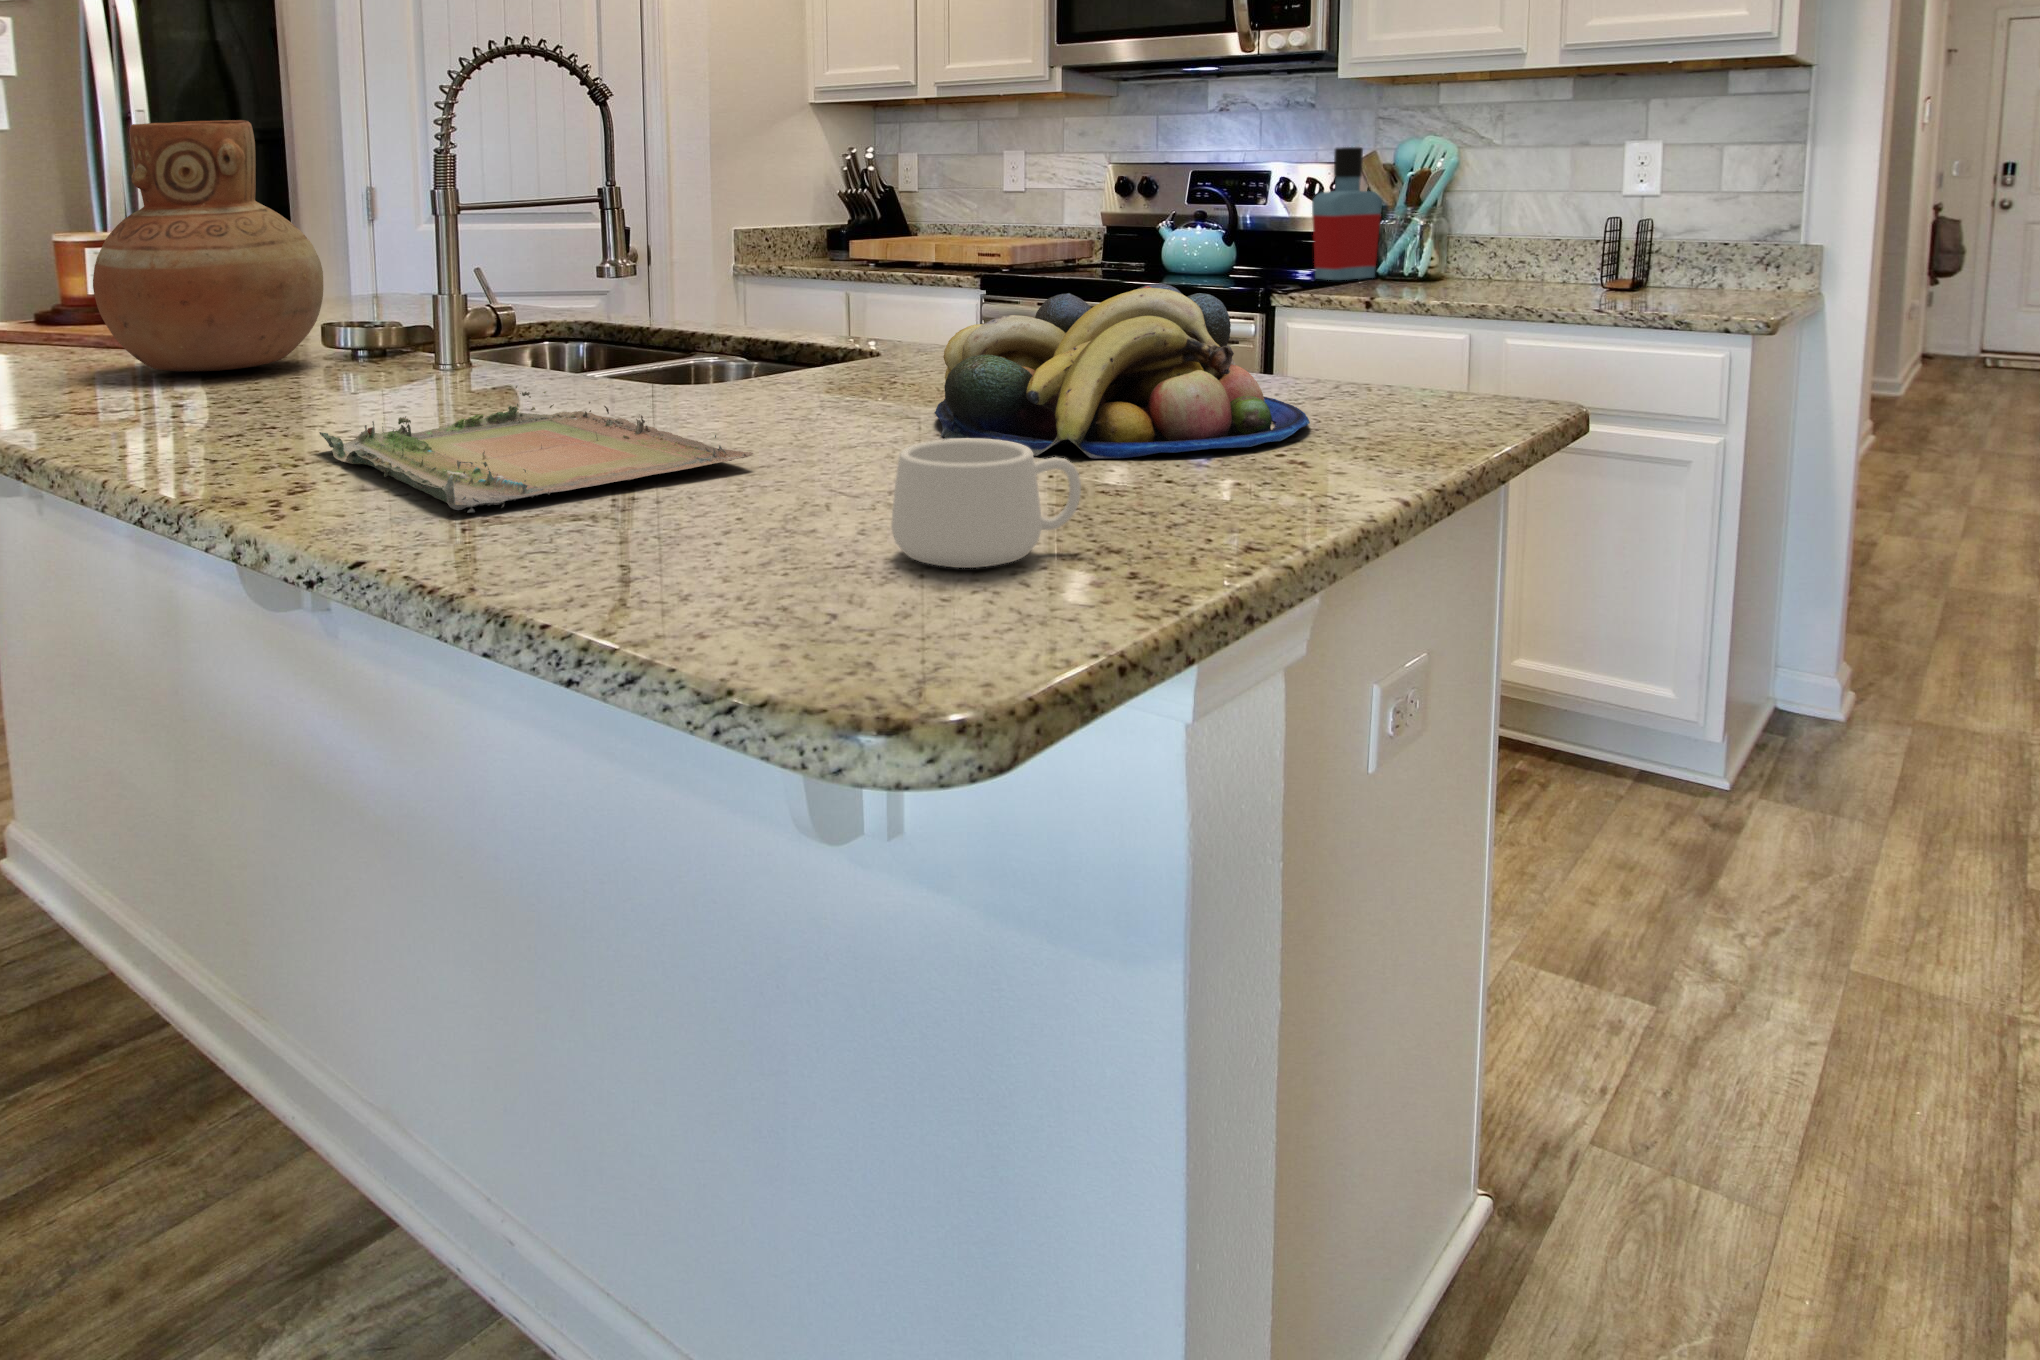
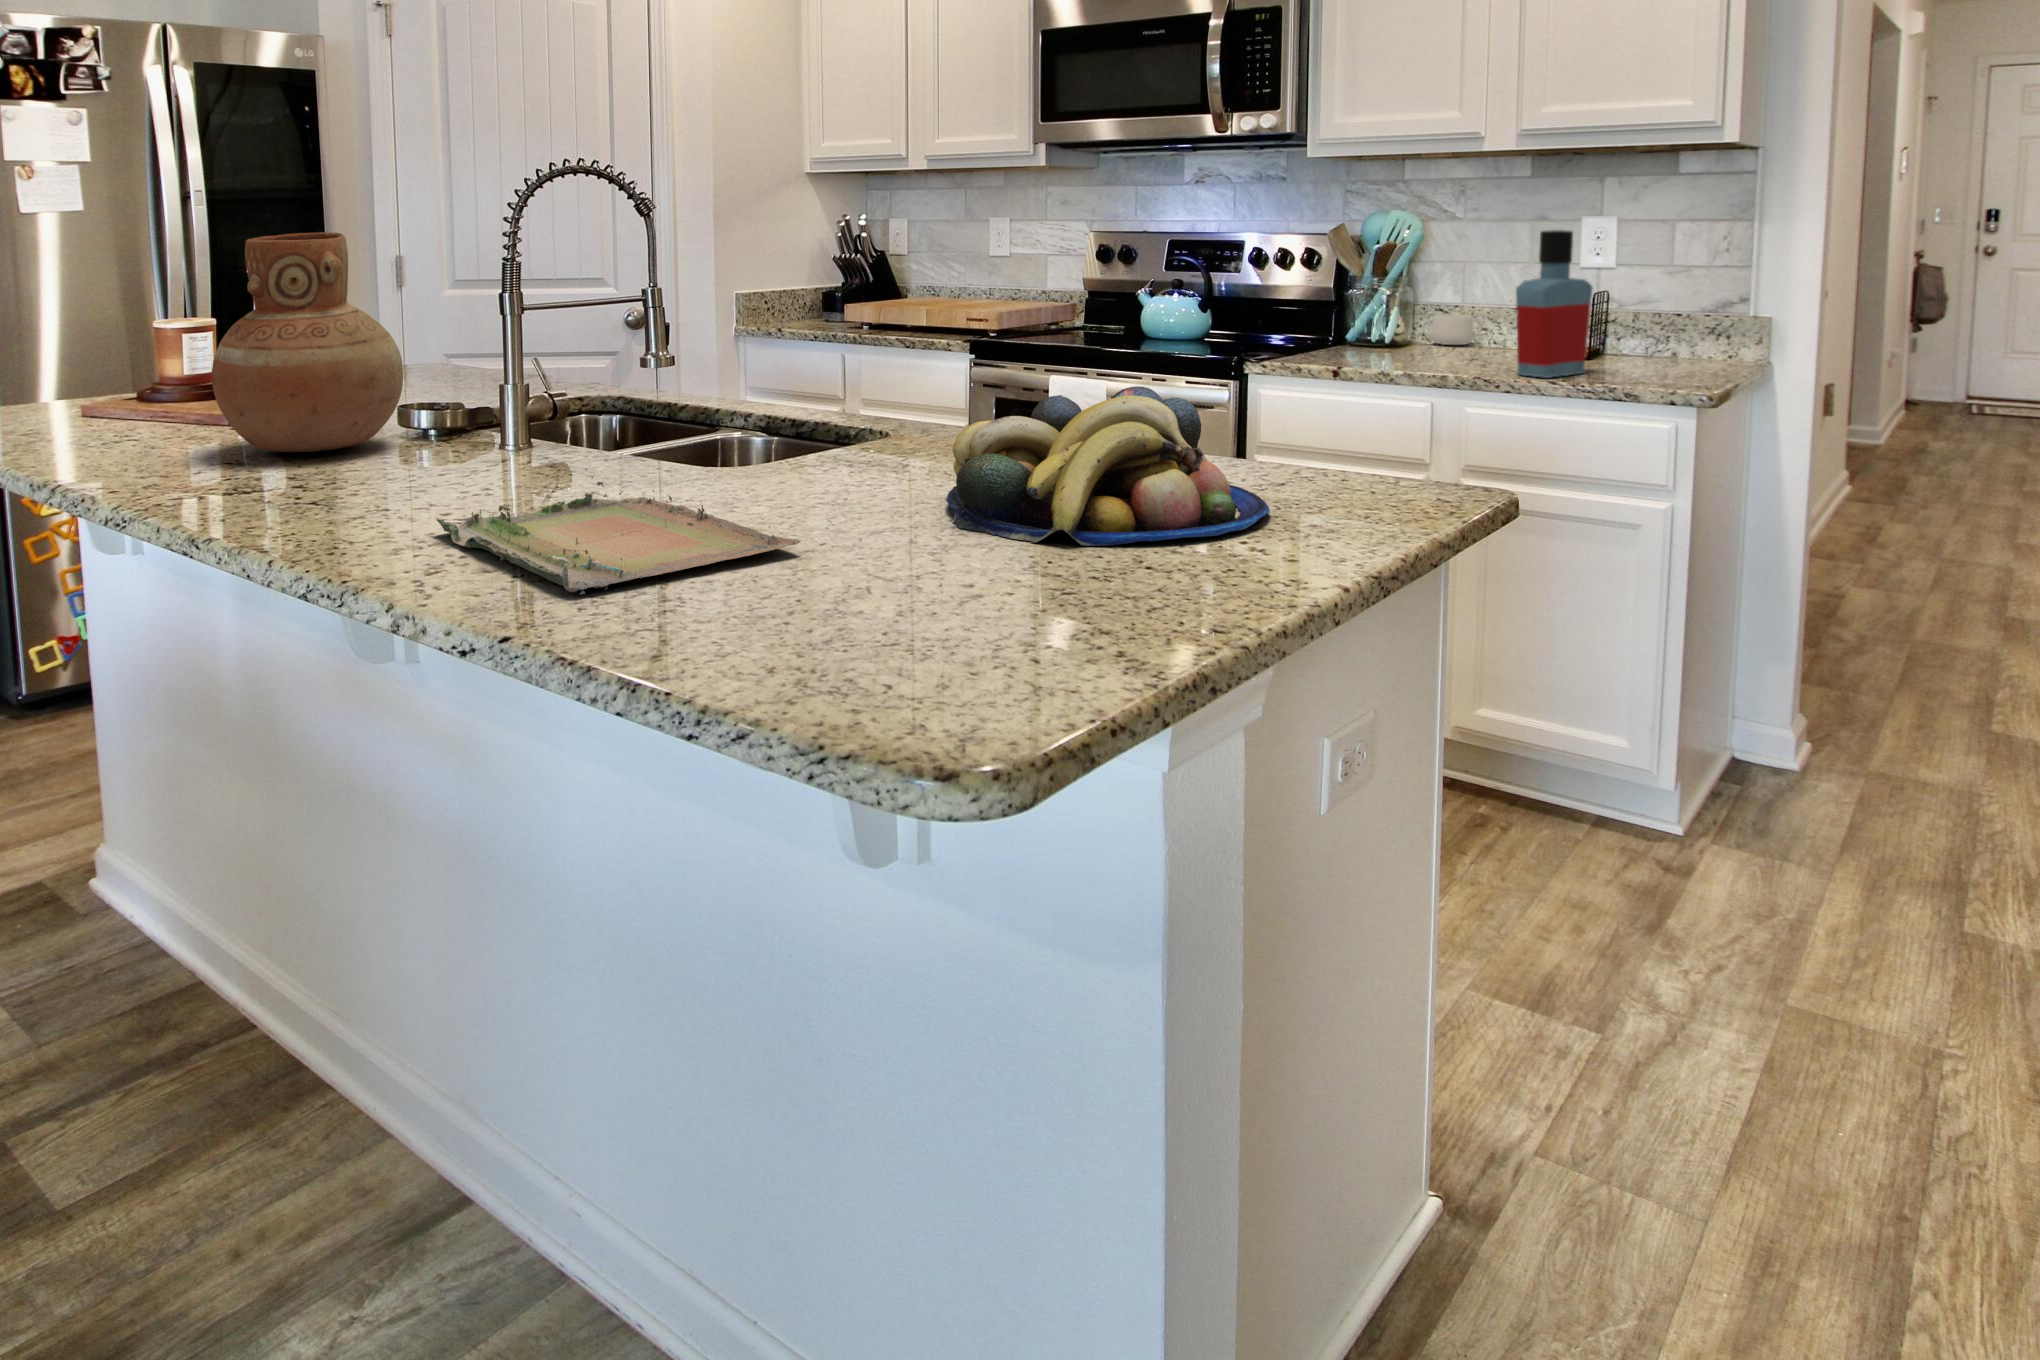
bottle: present [1312,147,1382,280] -> present [1516,230,1592,378]
mug: present [891,438,1081,568] -> present [1431,314,1482,345]

